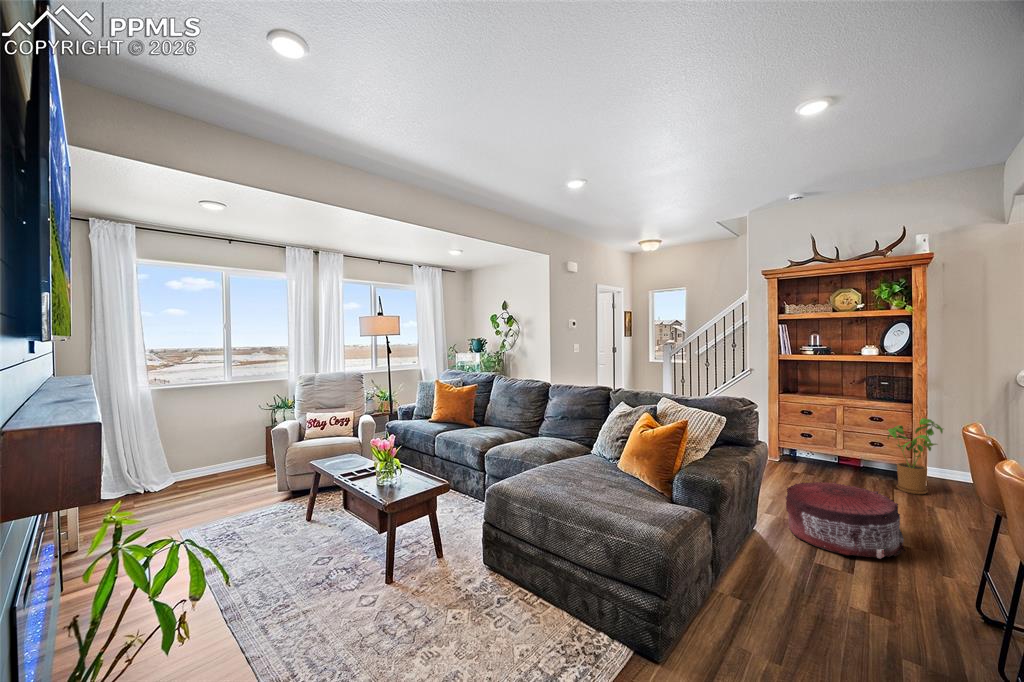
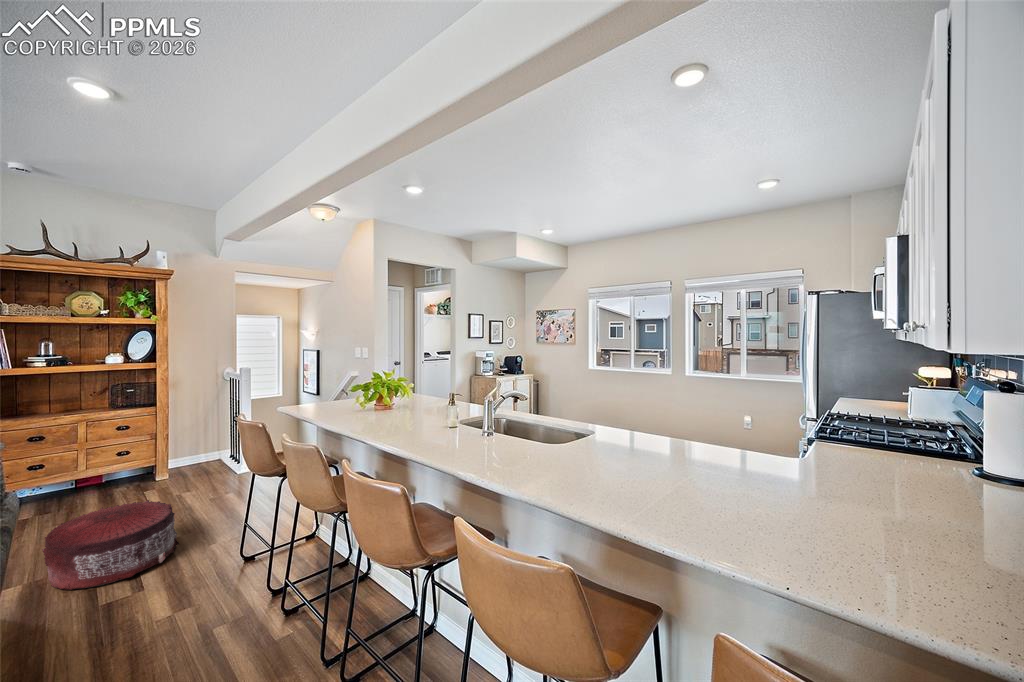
house plant: present [888,418,943,494] -> none [136,419,186,491]

